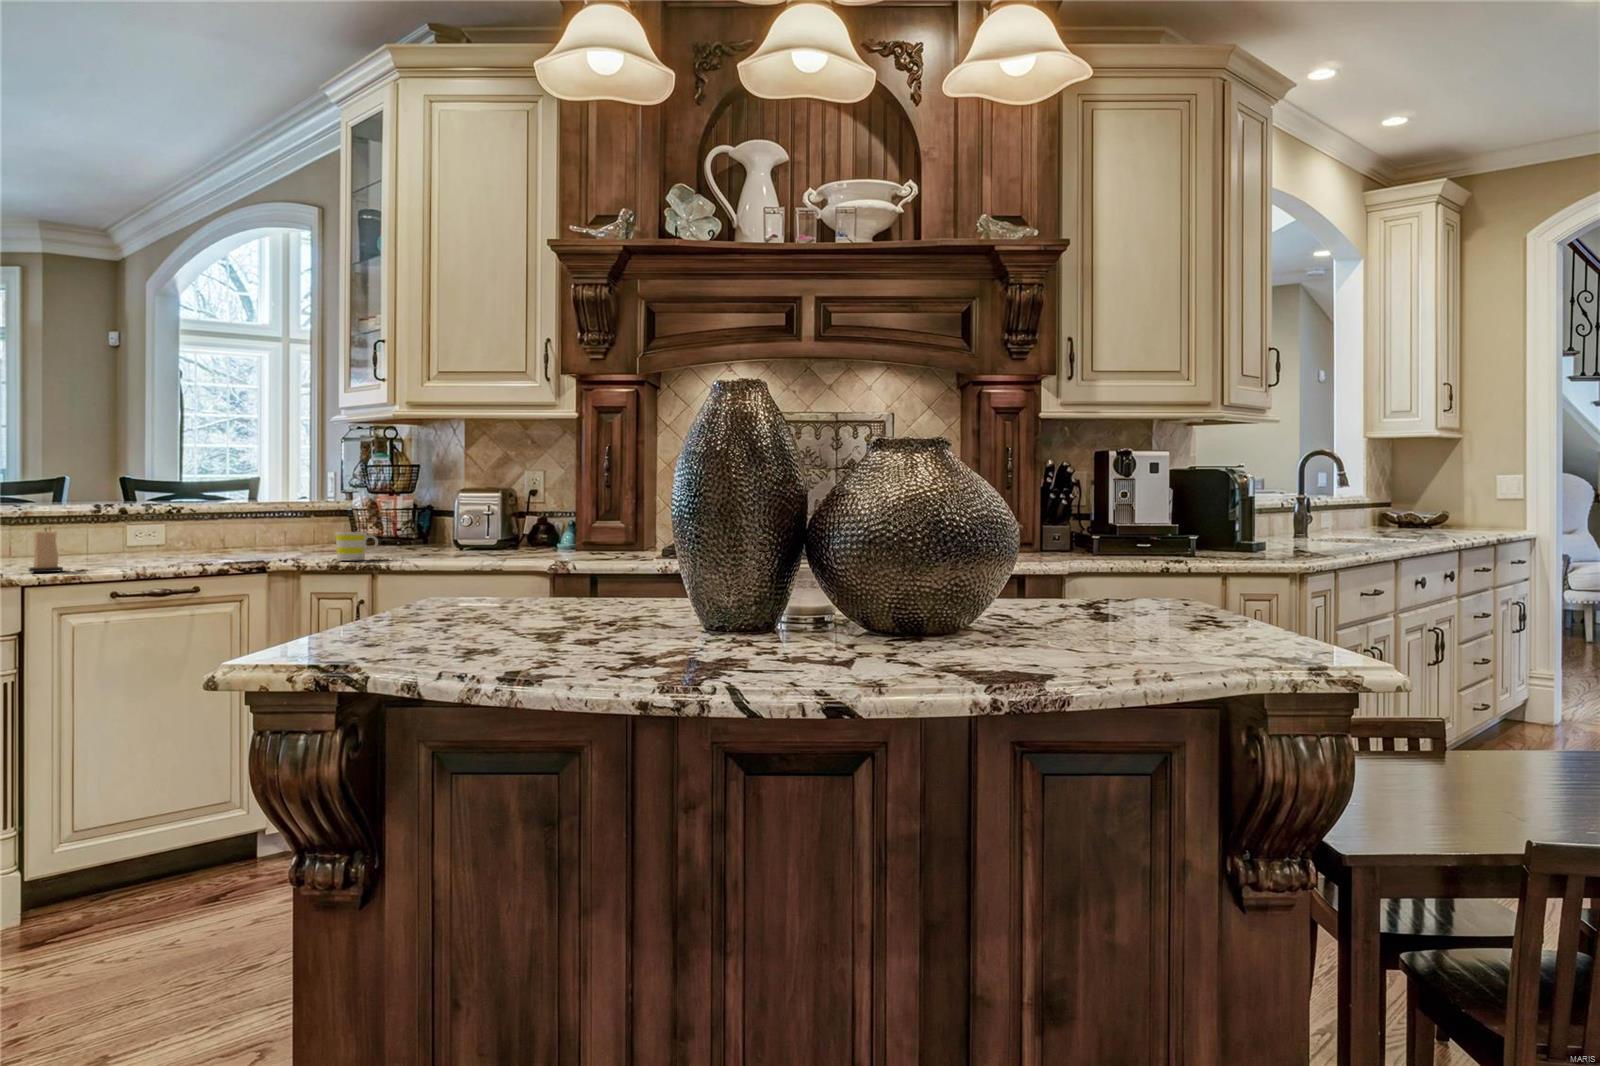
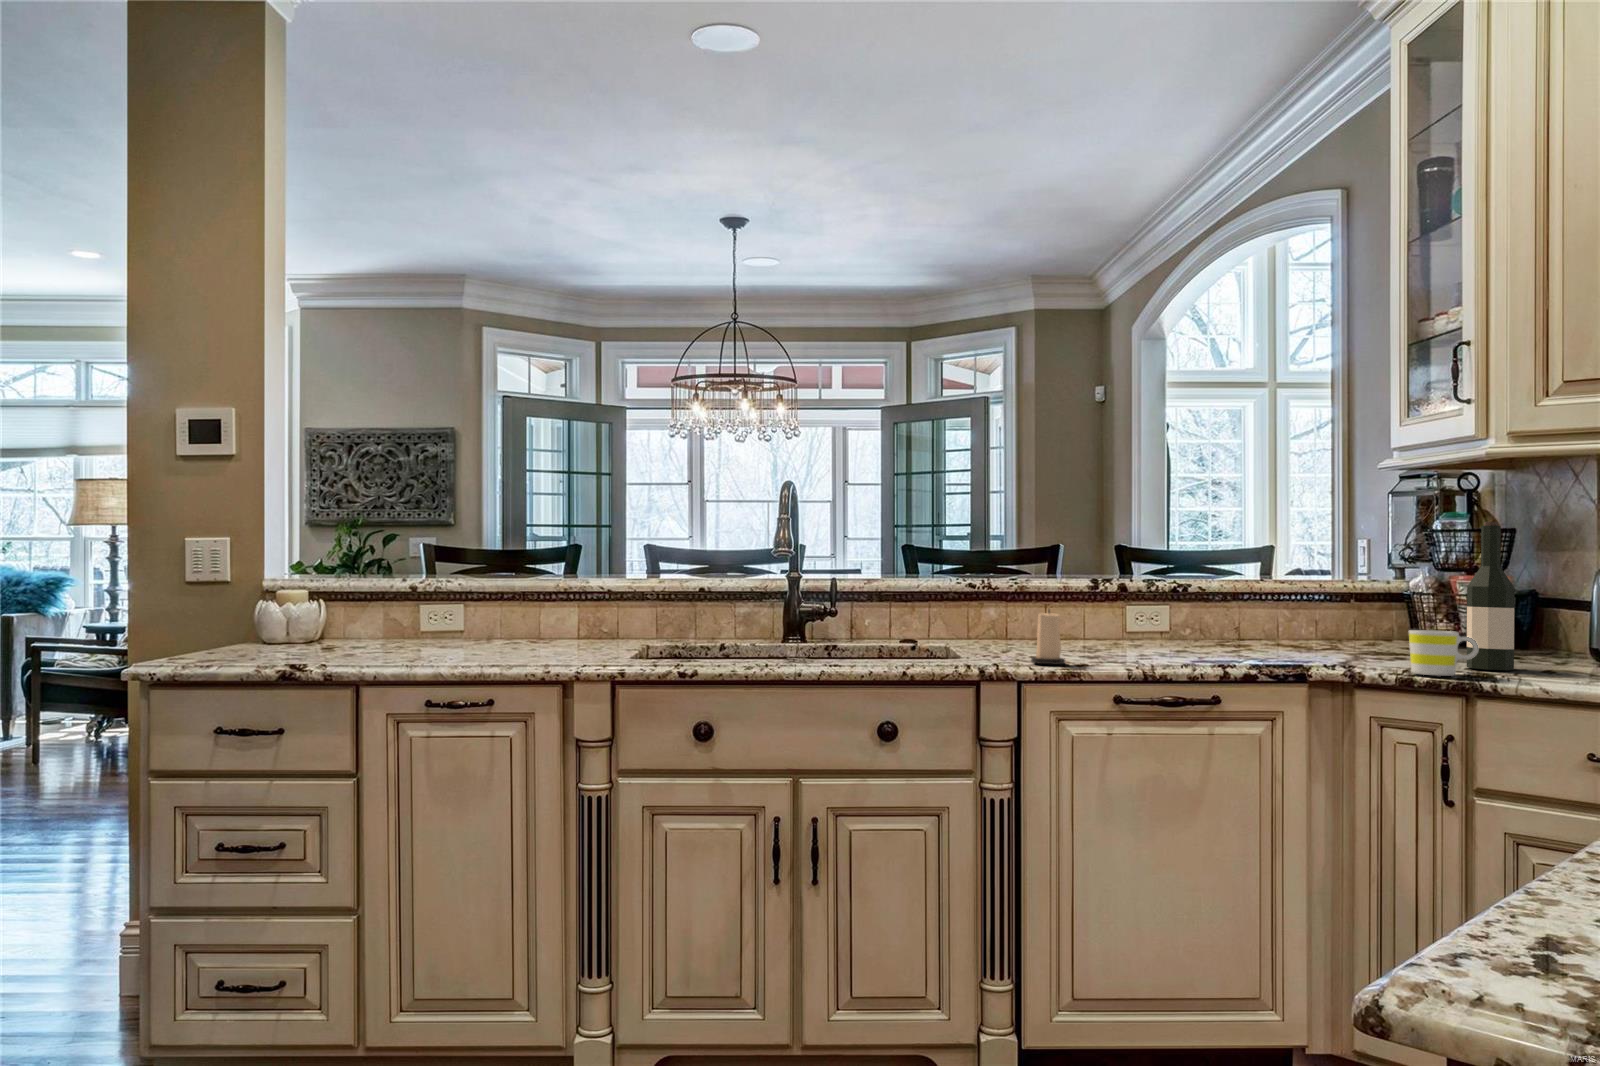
wine bottle: none [376,463,403,555] -> present [1467,522,1514,670]

